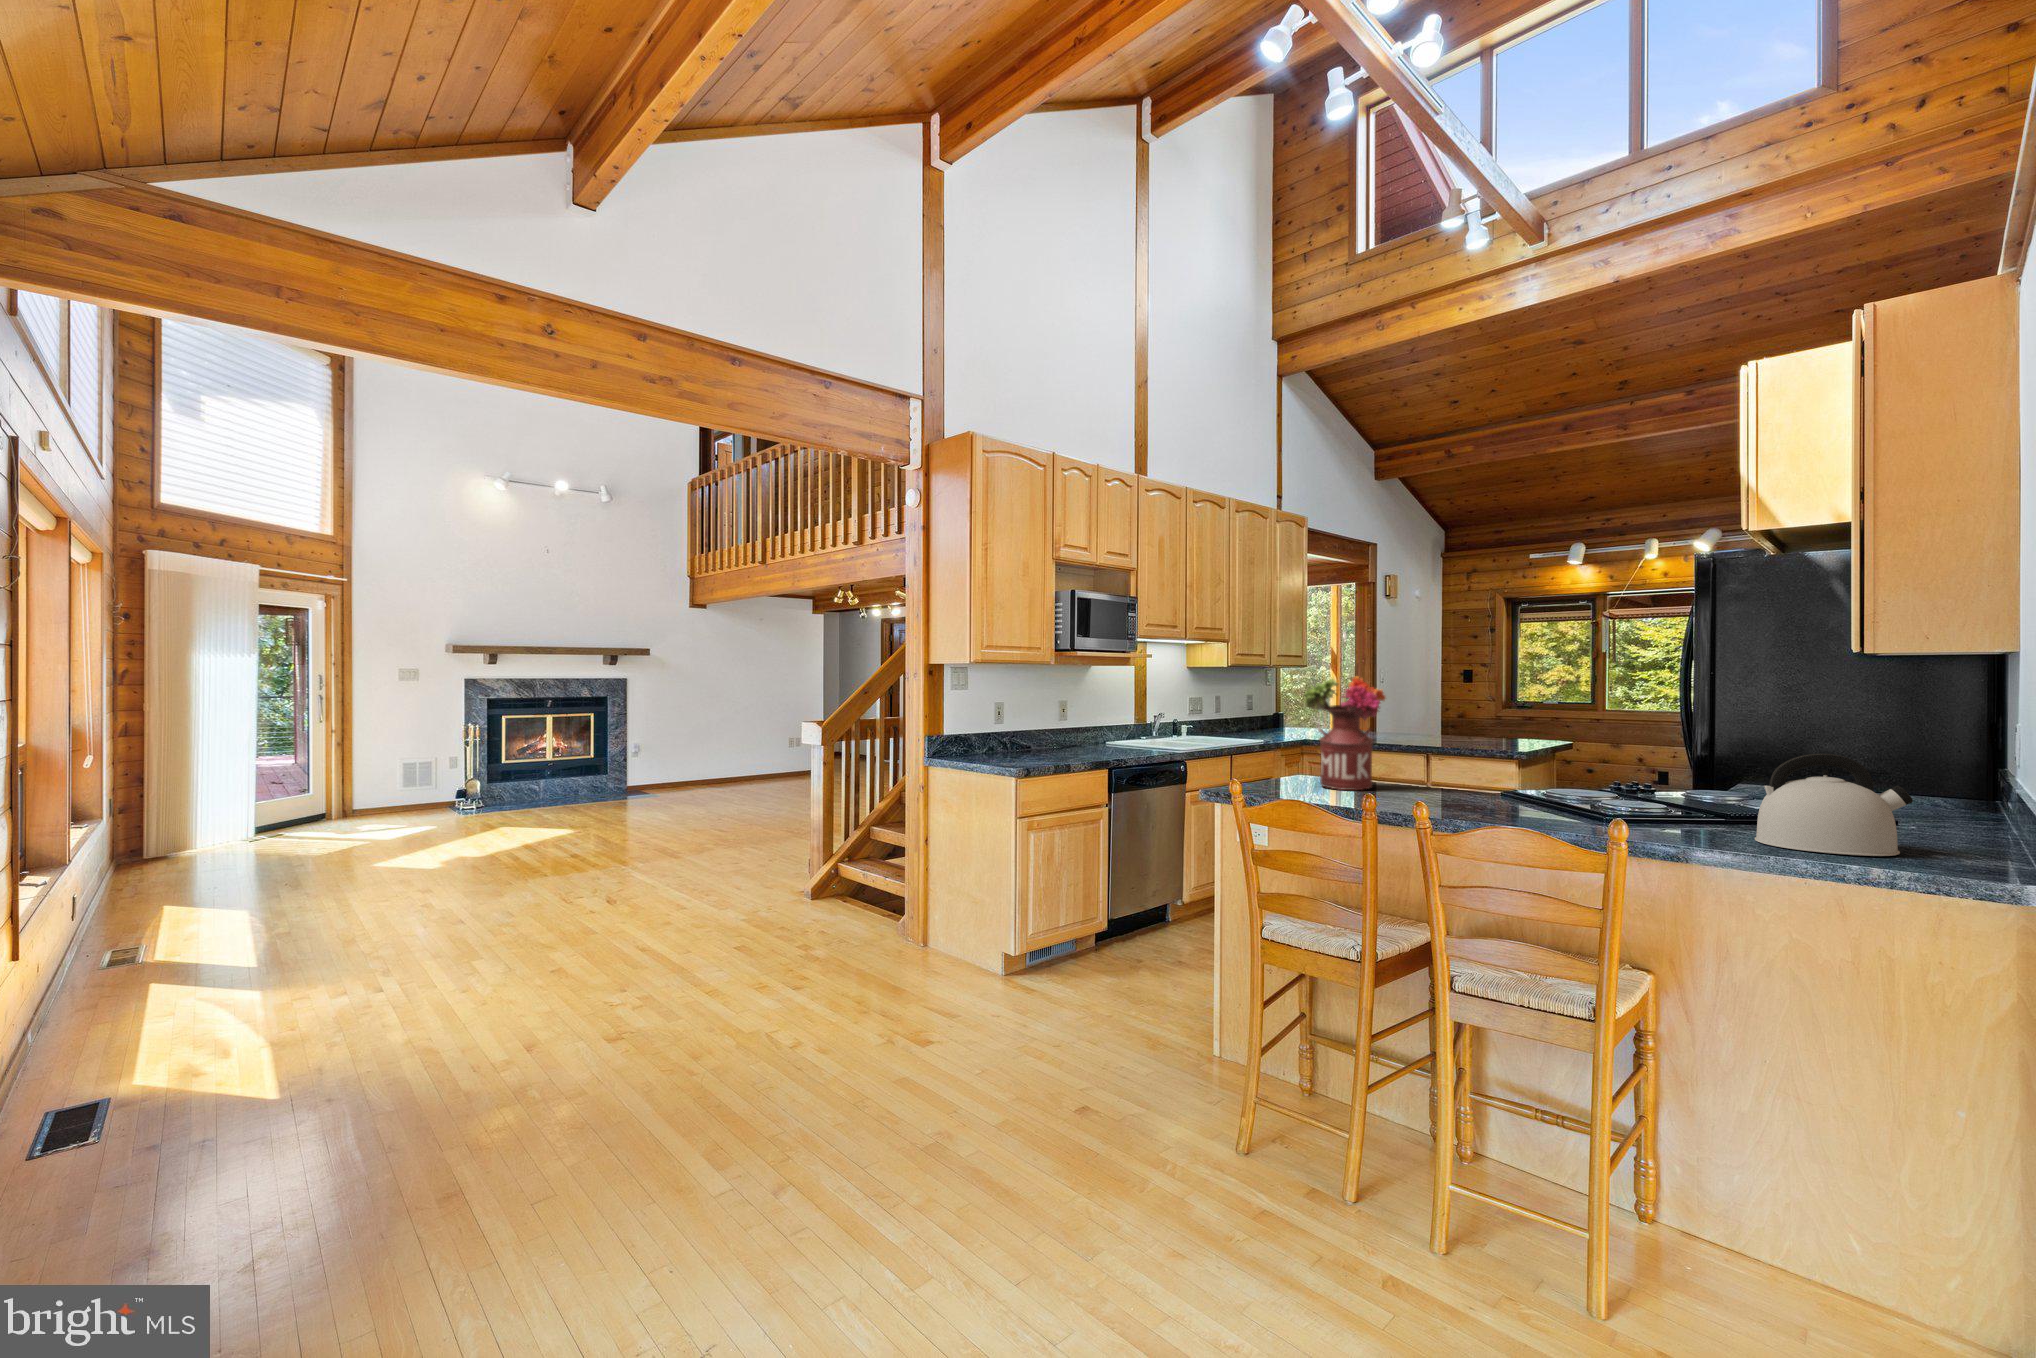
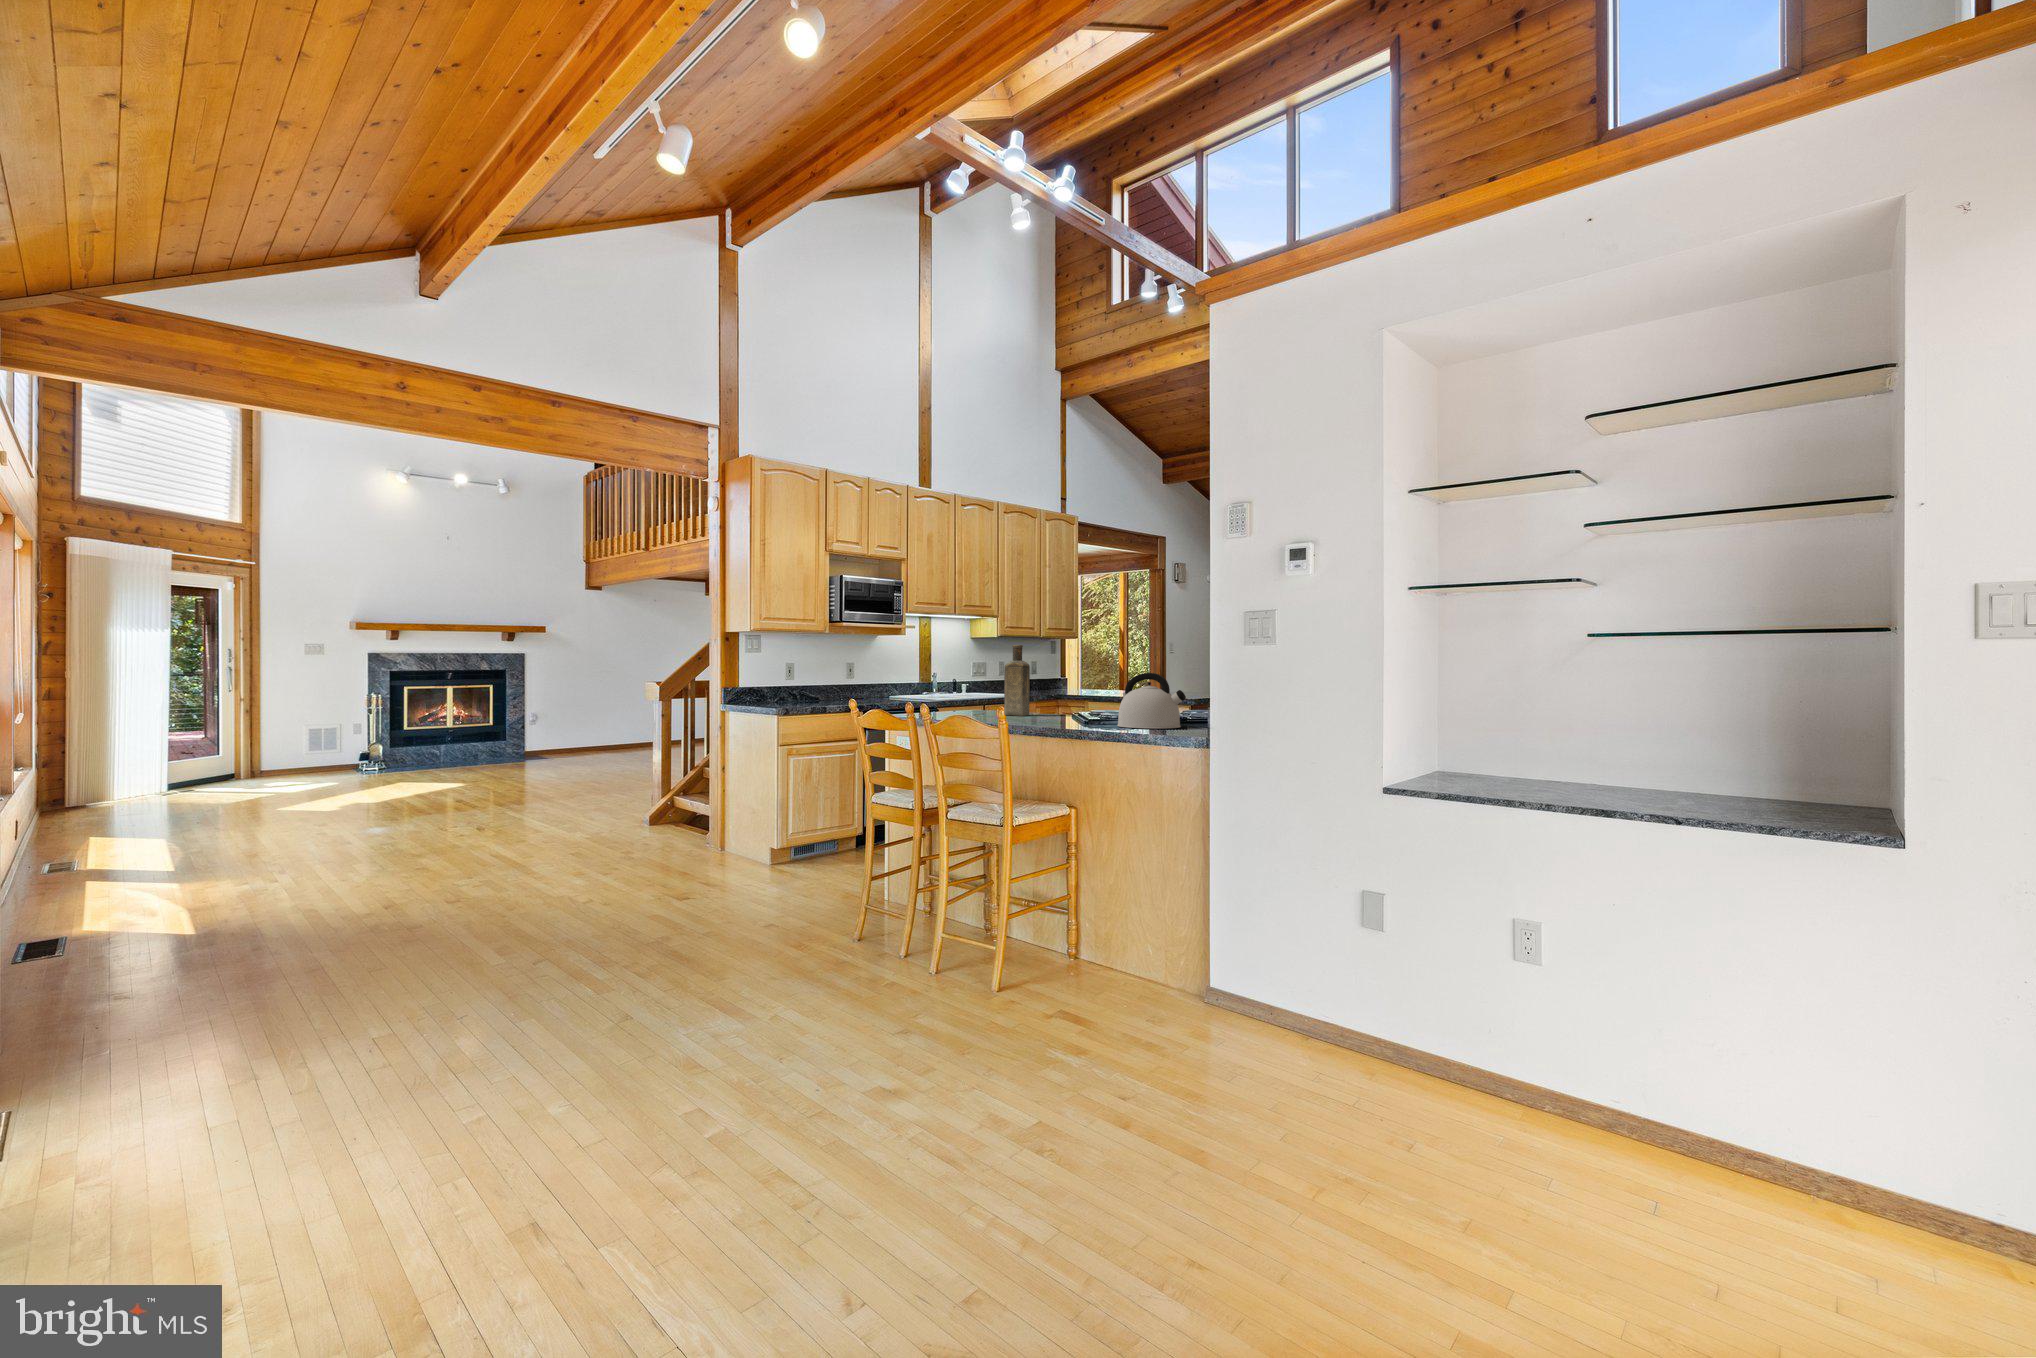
flower arrangement: present [1304,676,1386,790] -> none [932,635,988,711]
bottle: none [1442,695,1493,804] -> present [1004,645,1030,716]

